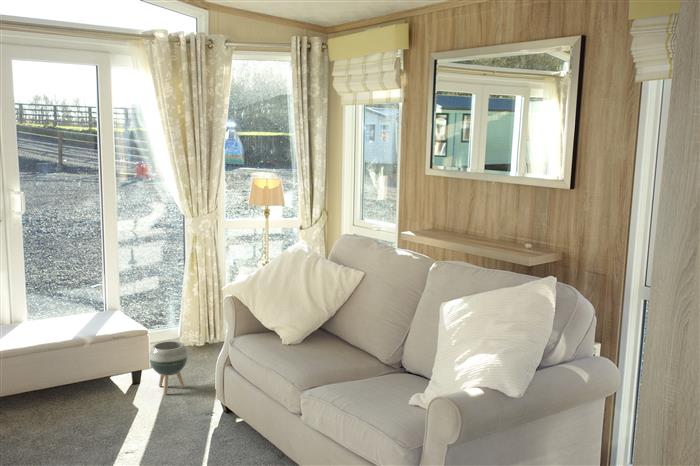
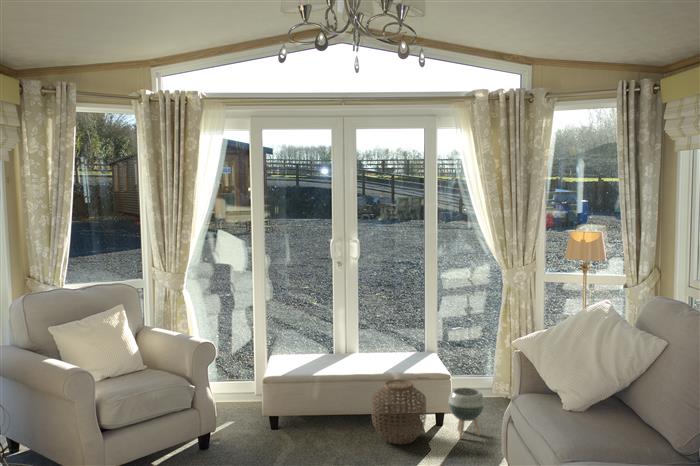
woven basket: none [63,343,128,414] -> present [372,380,426,444]

